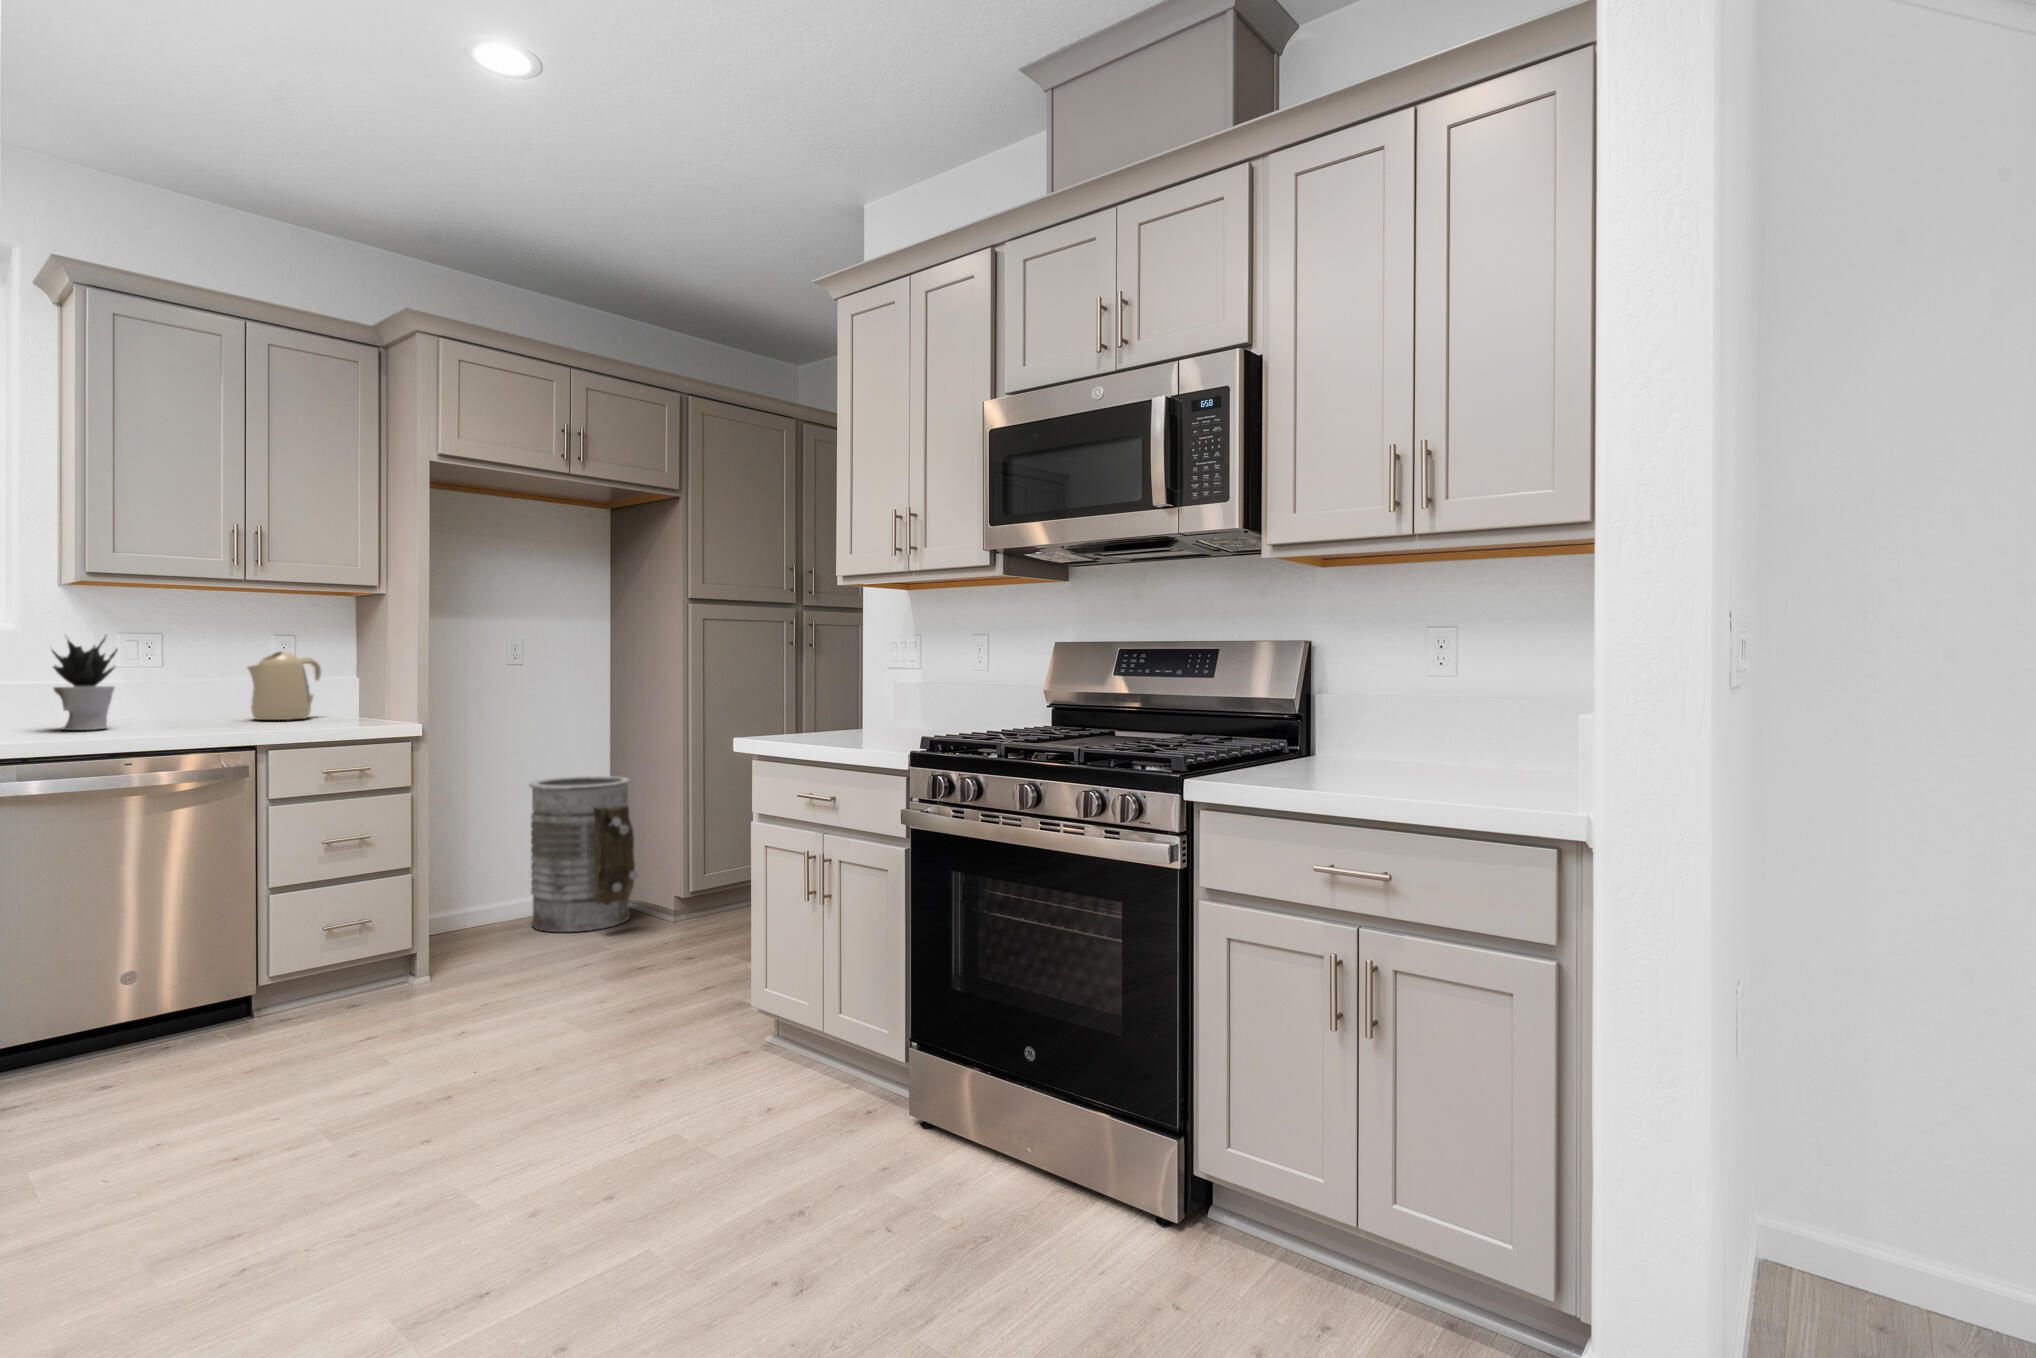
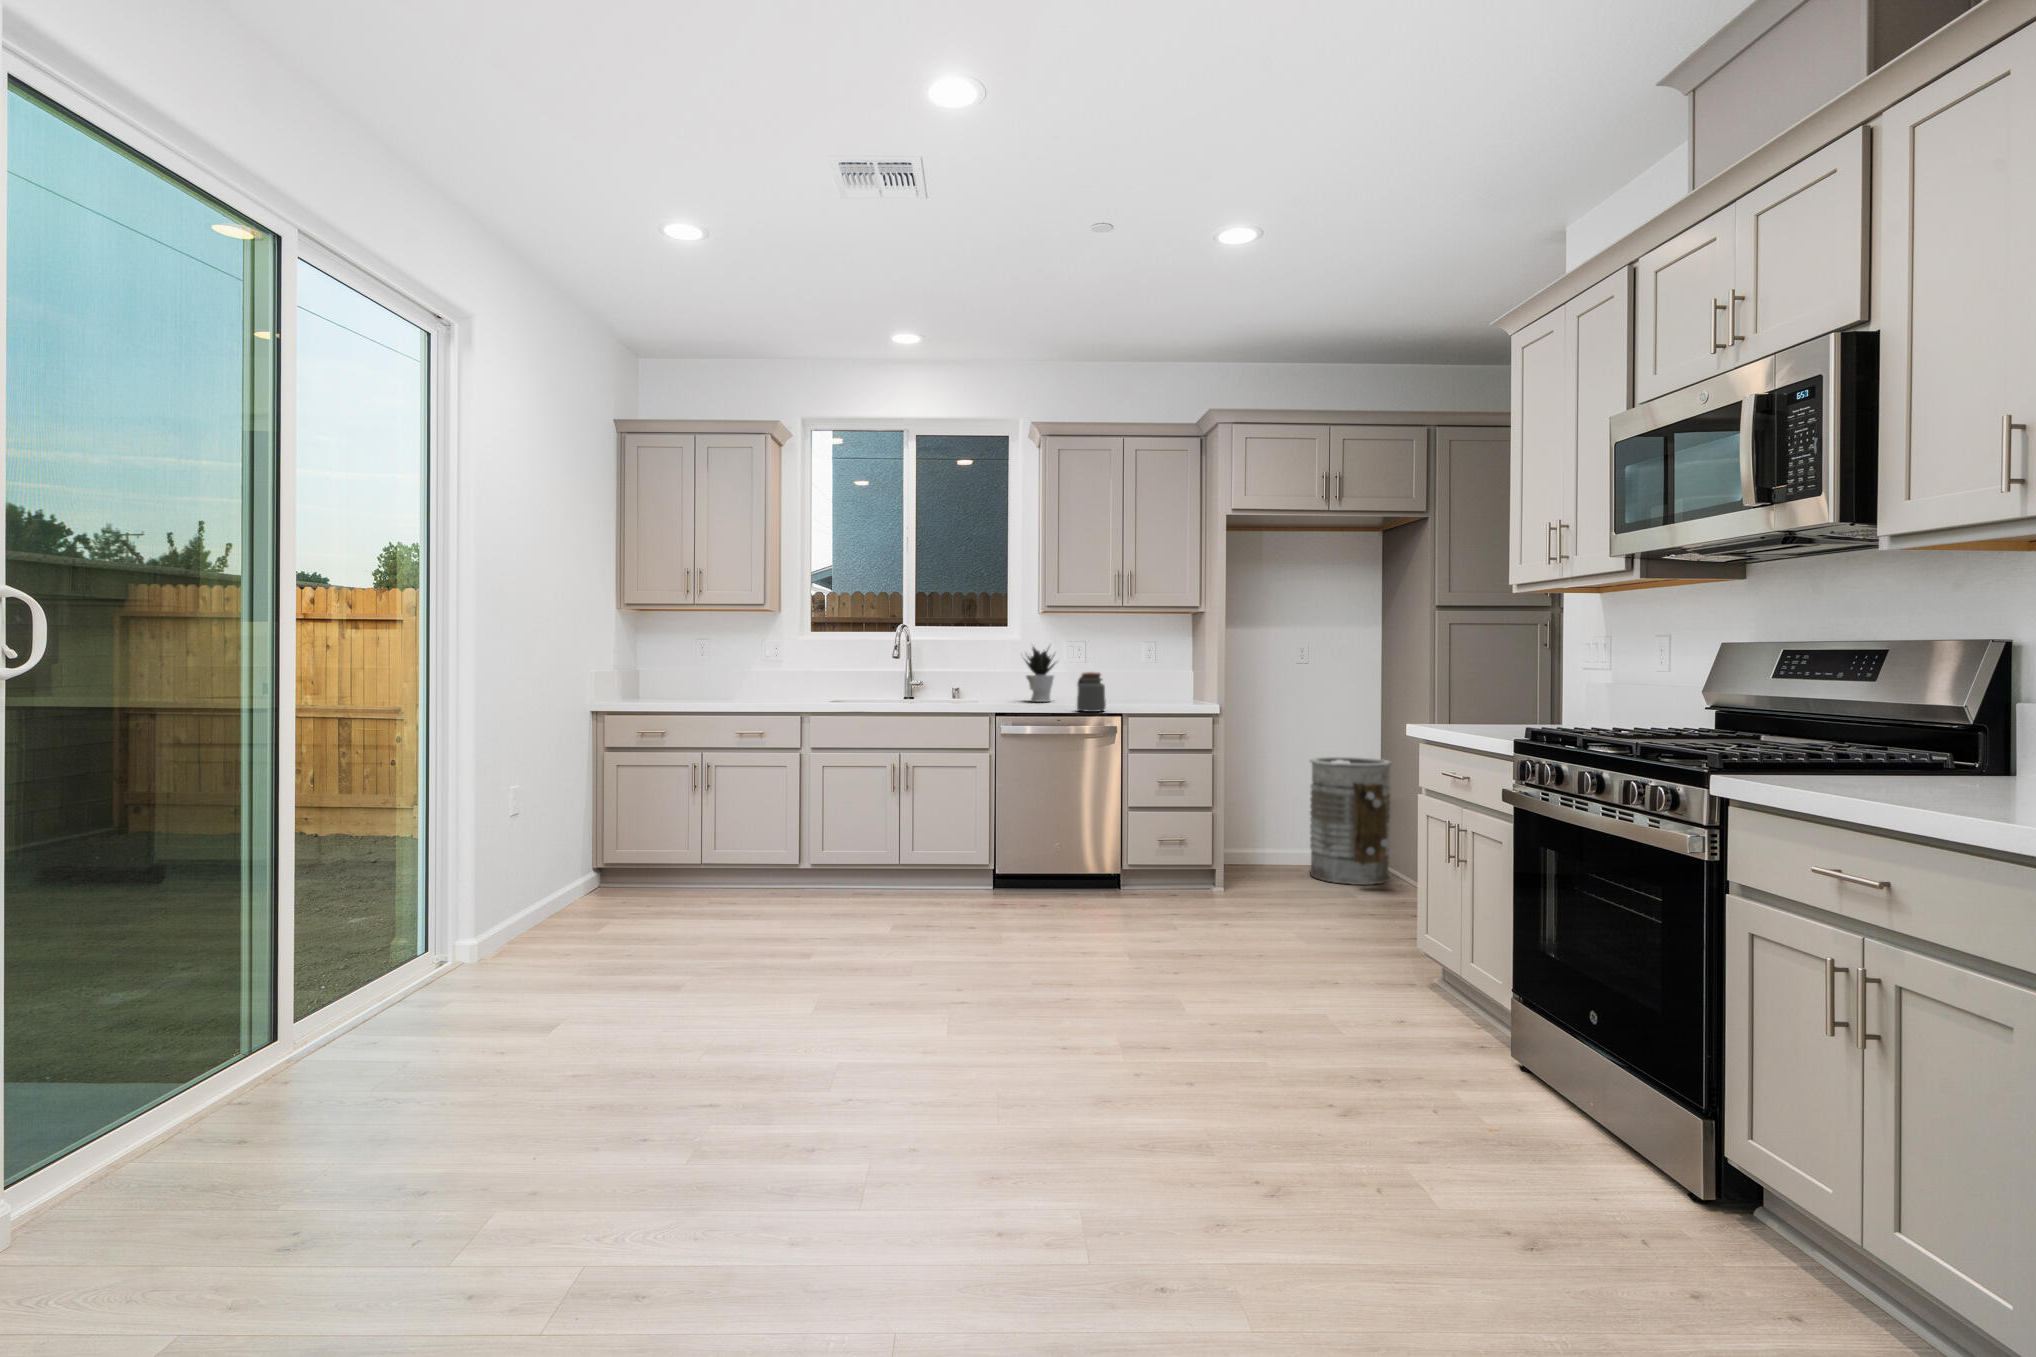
kettle: present [248,652,321,720] -> none [1123,653,1168,700]
jar: none [178,681,235,742] -> present [1077,672,1106,712]

